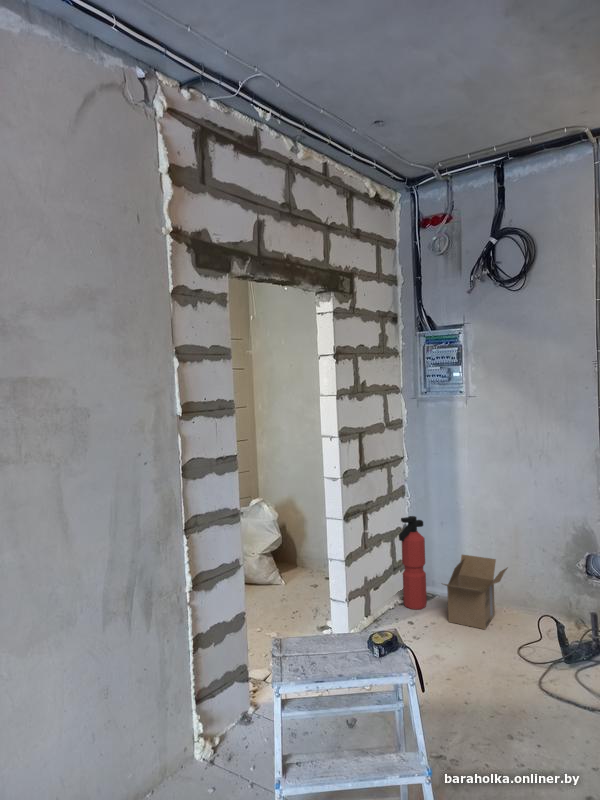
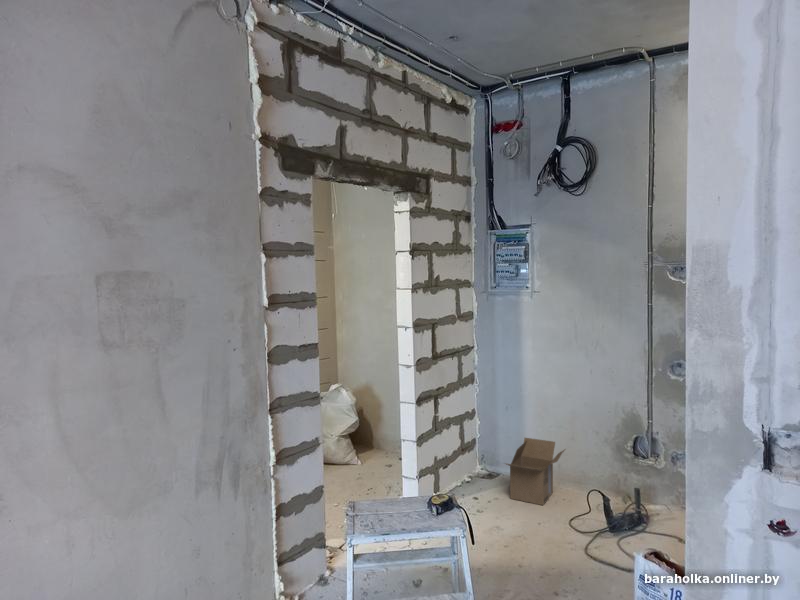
fire extinguisher: present [399,516,427,610] -> none [467,402,492,488]

